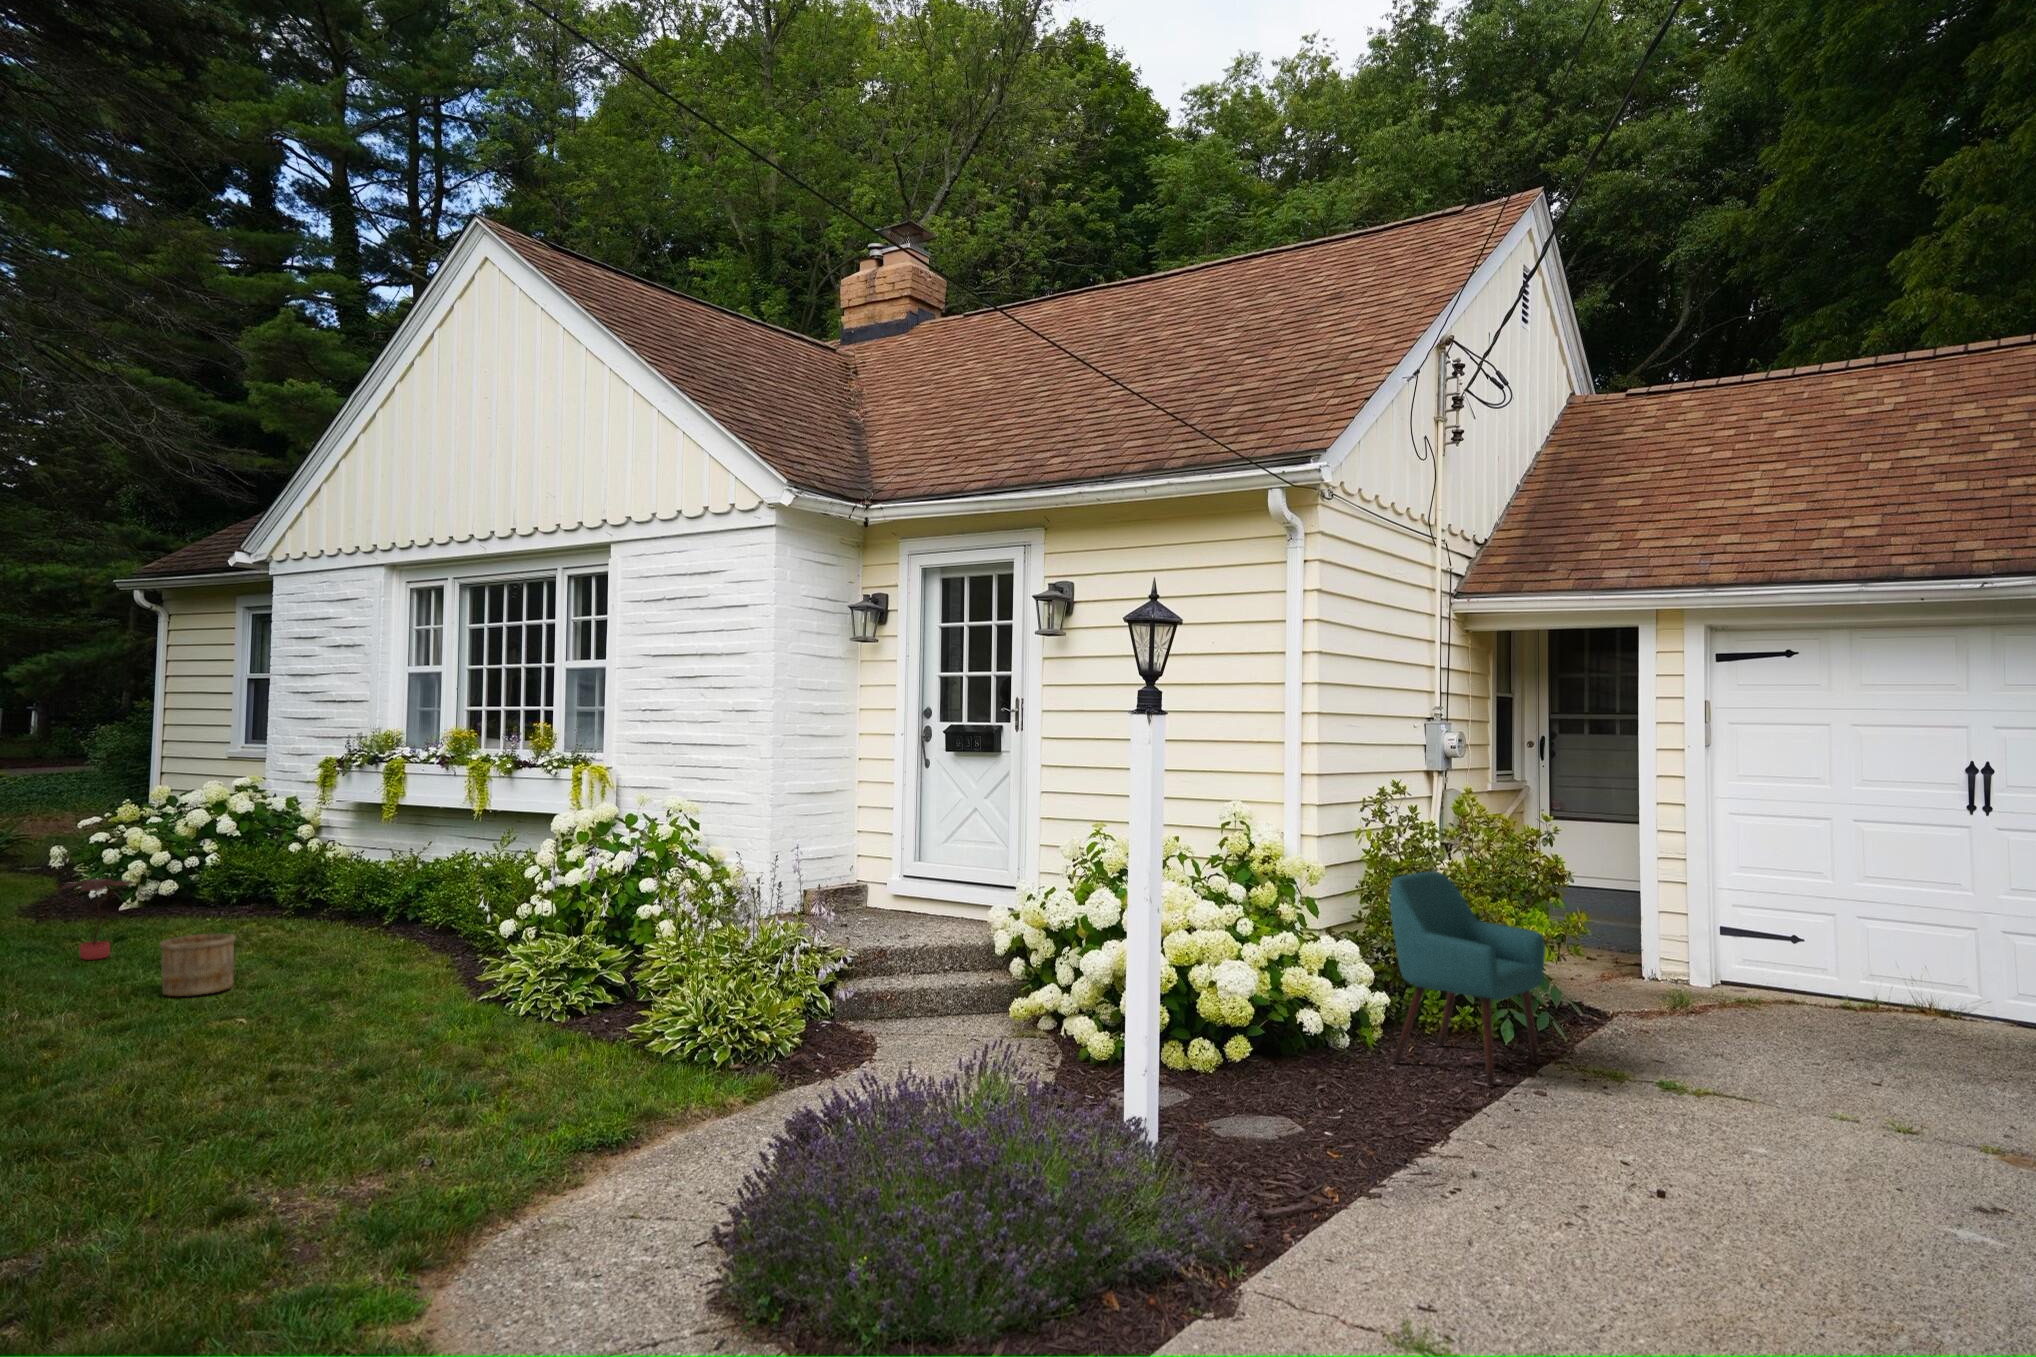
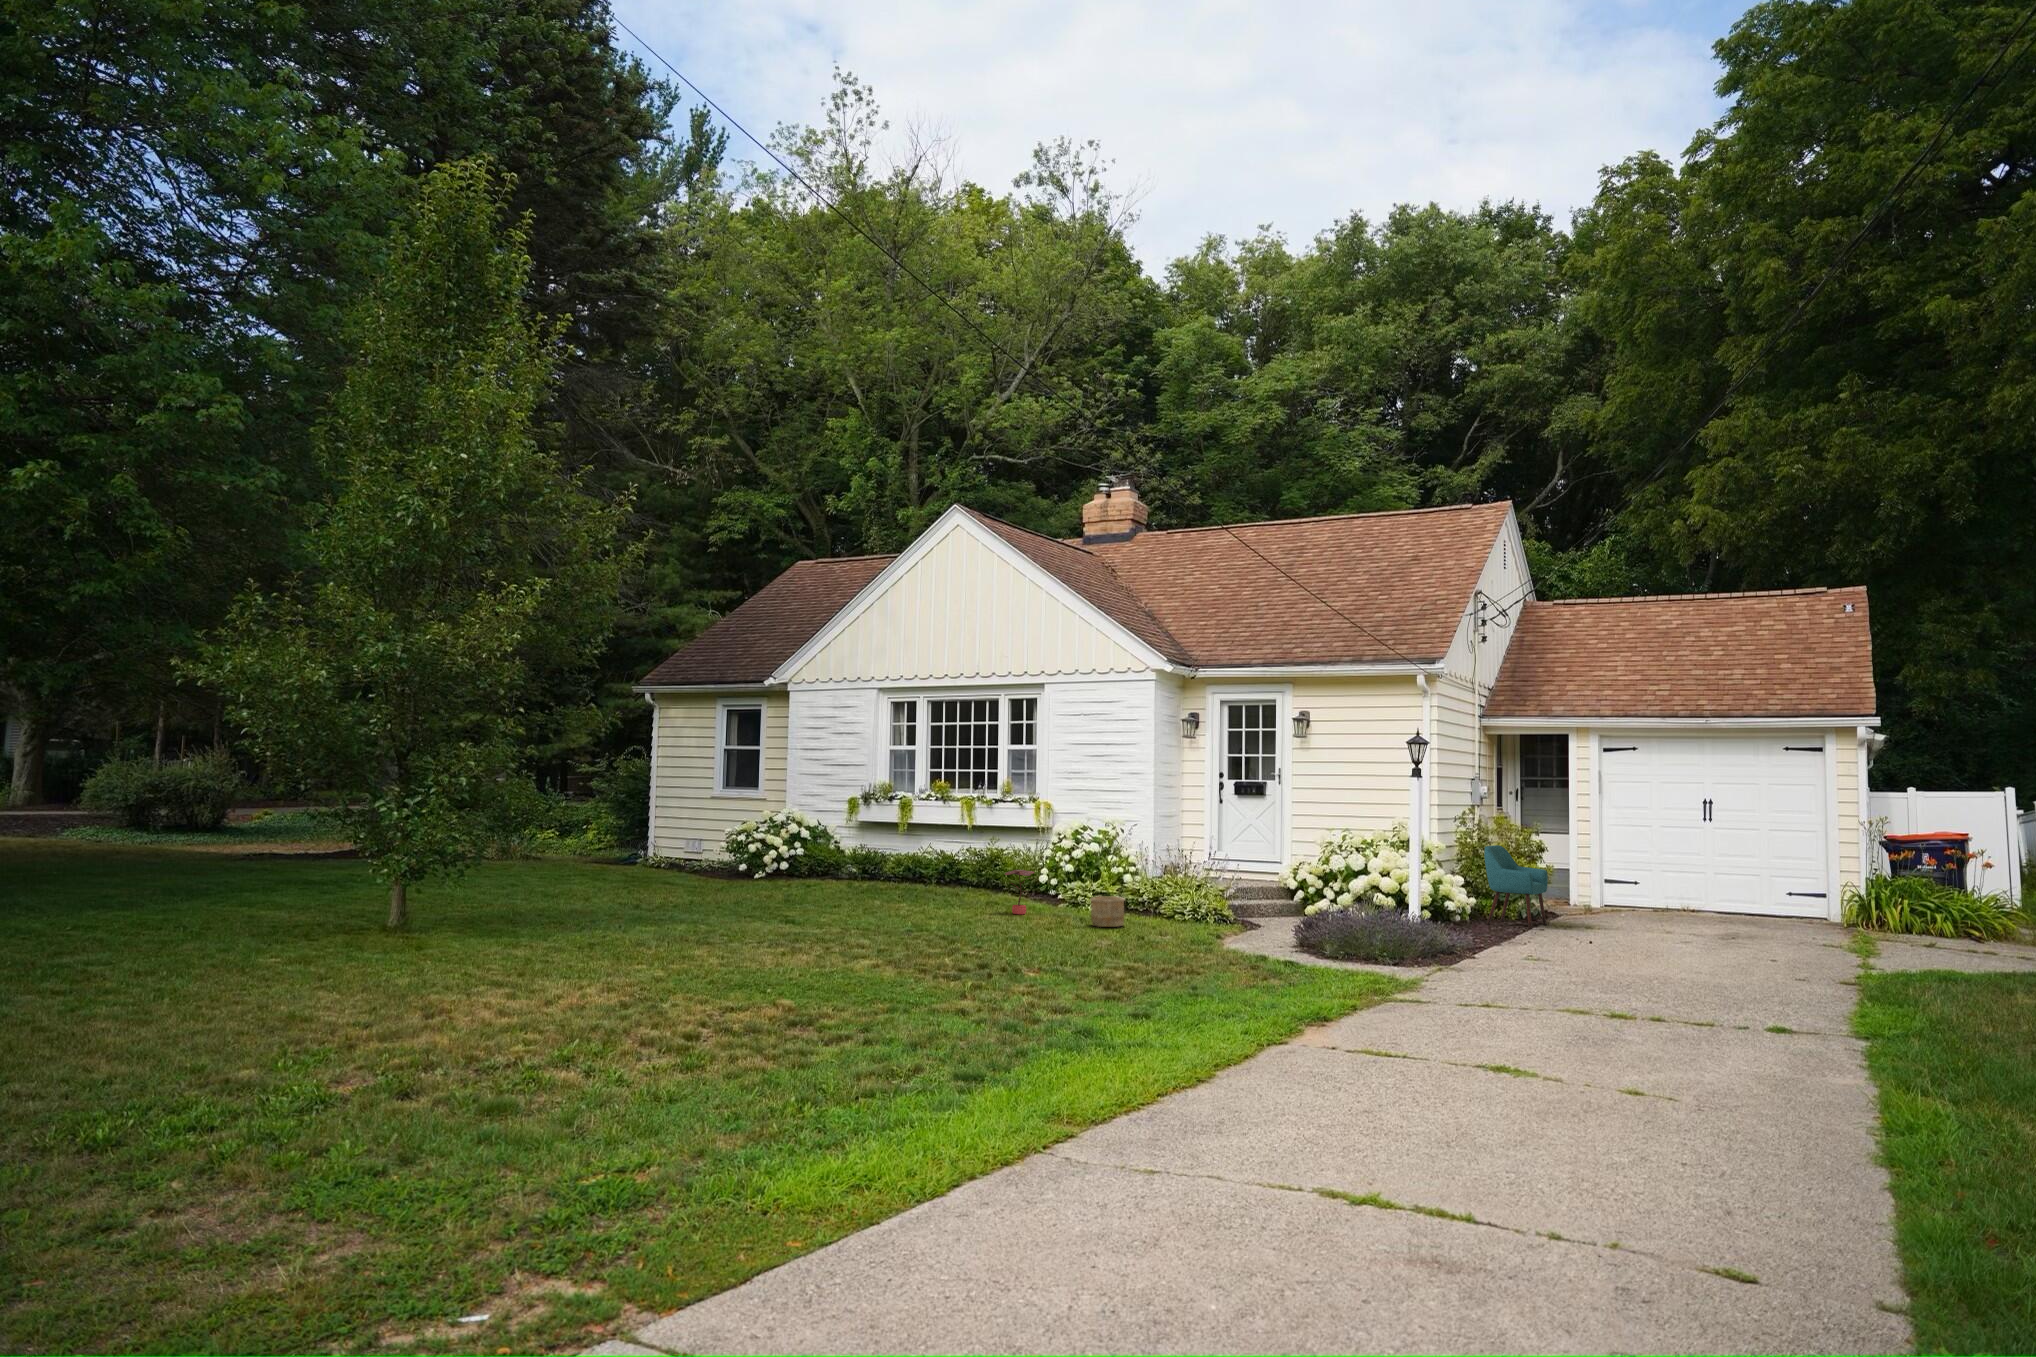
potted plant: present [61,879,132,960] -> present [1005,870,1034,915]
wooden bucket: present [159,933,236,996] -> present [1090,896,1124,927]

